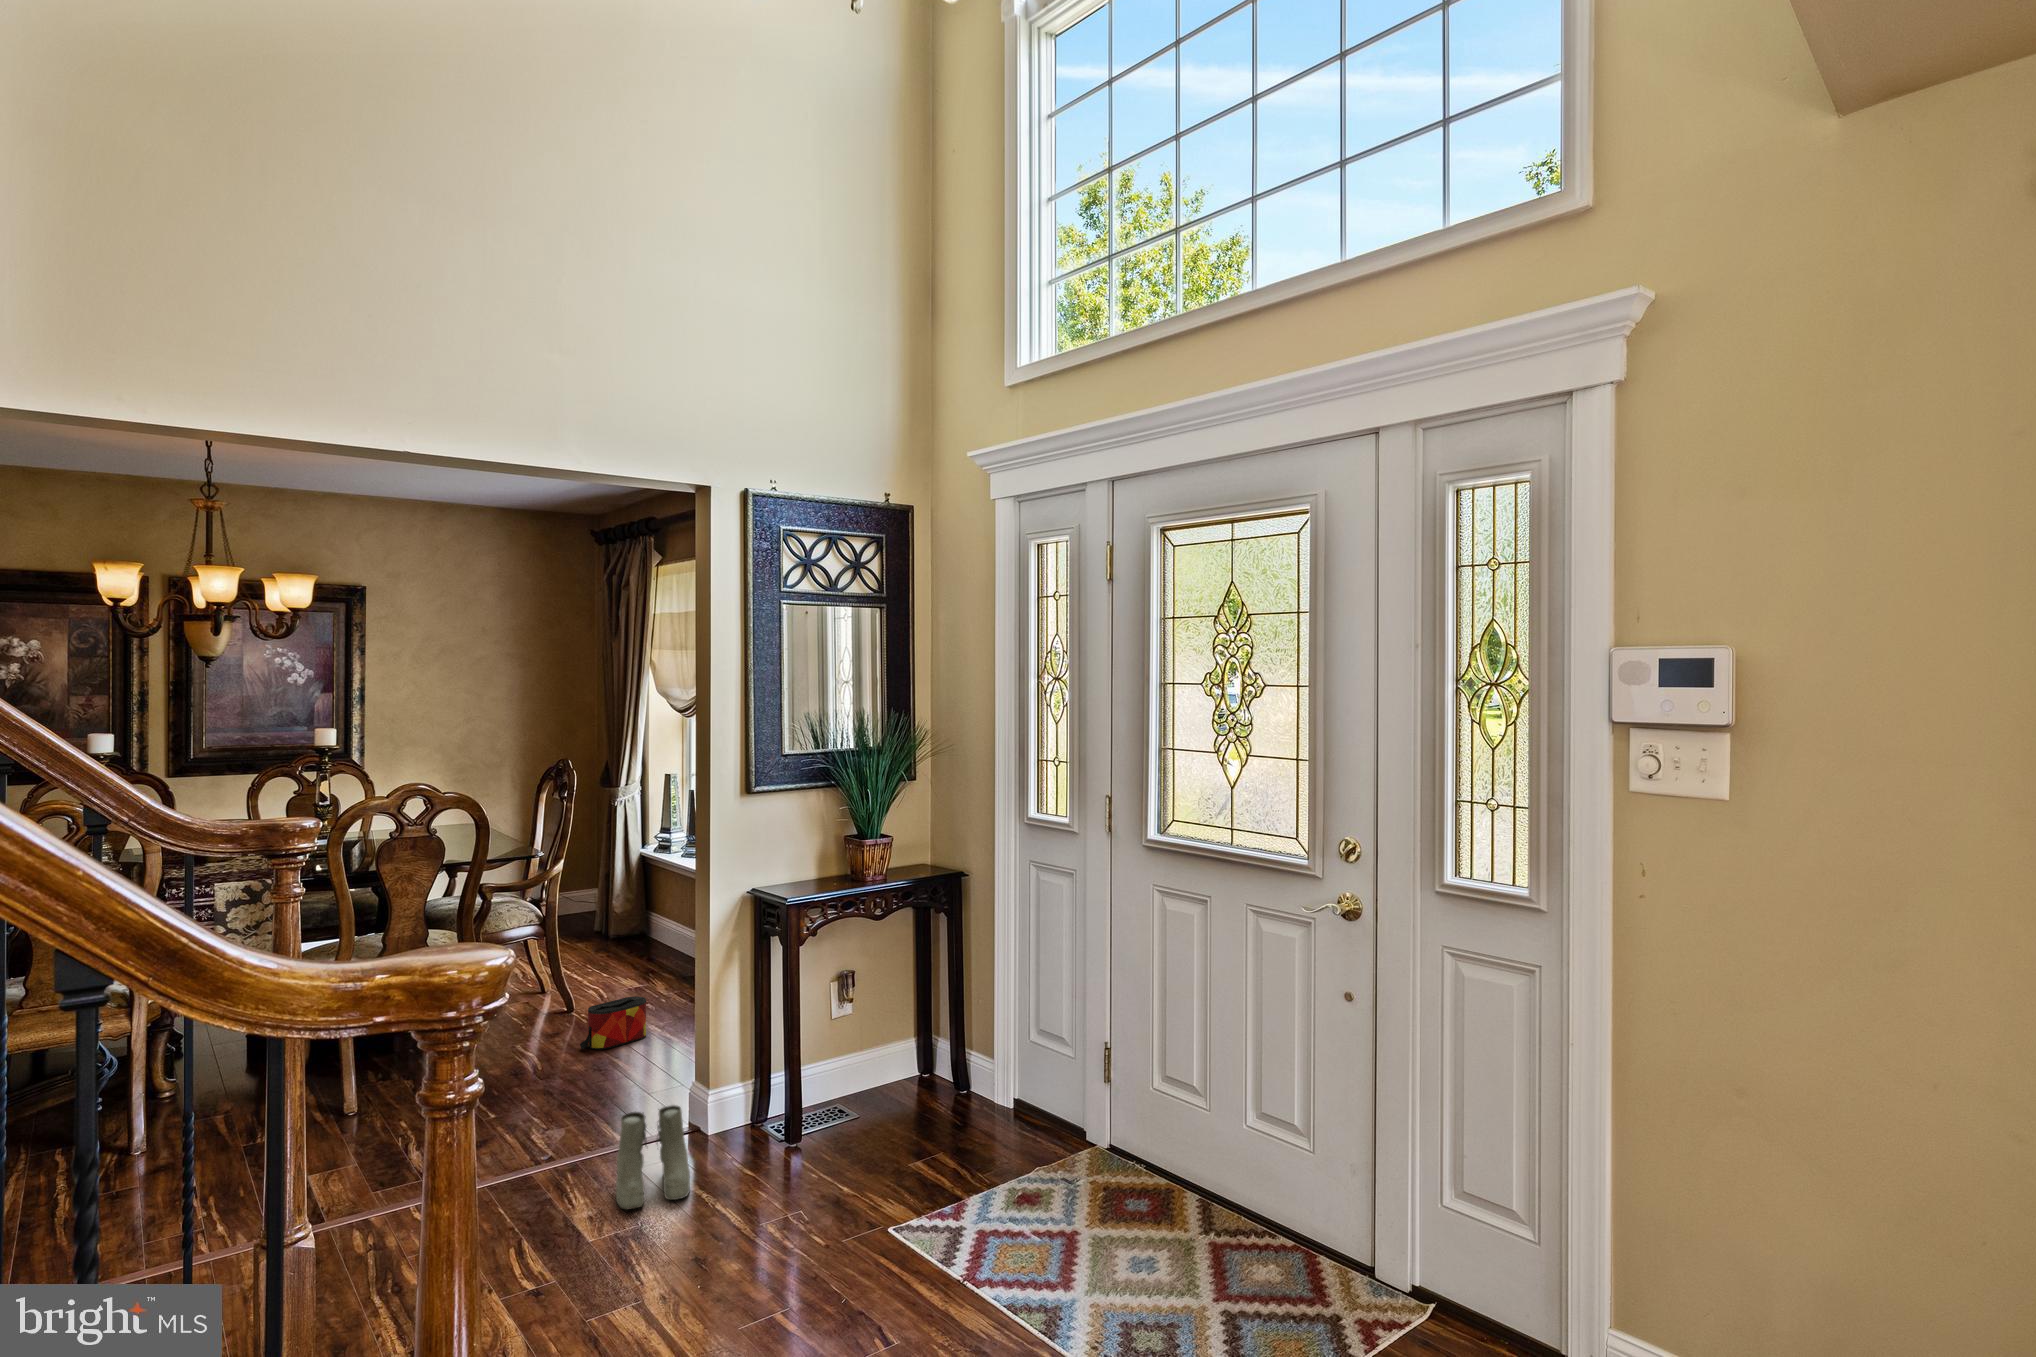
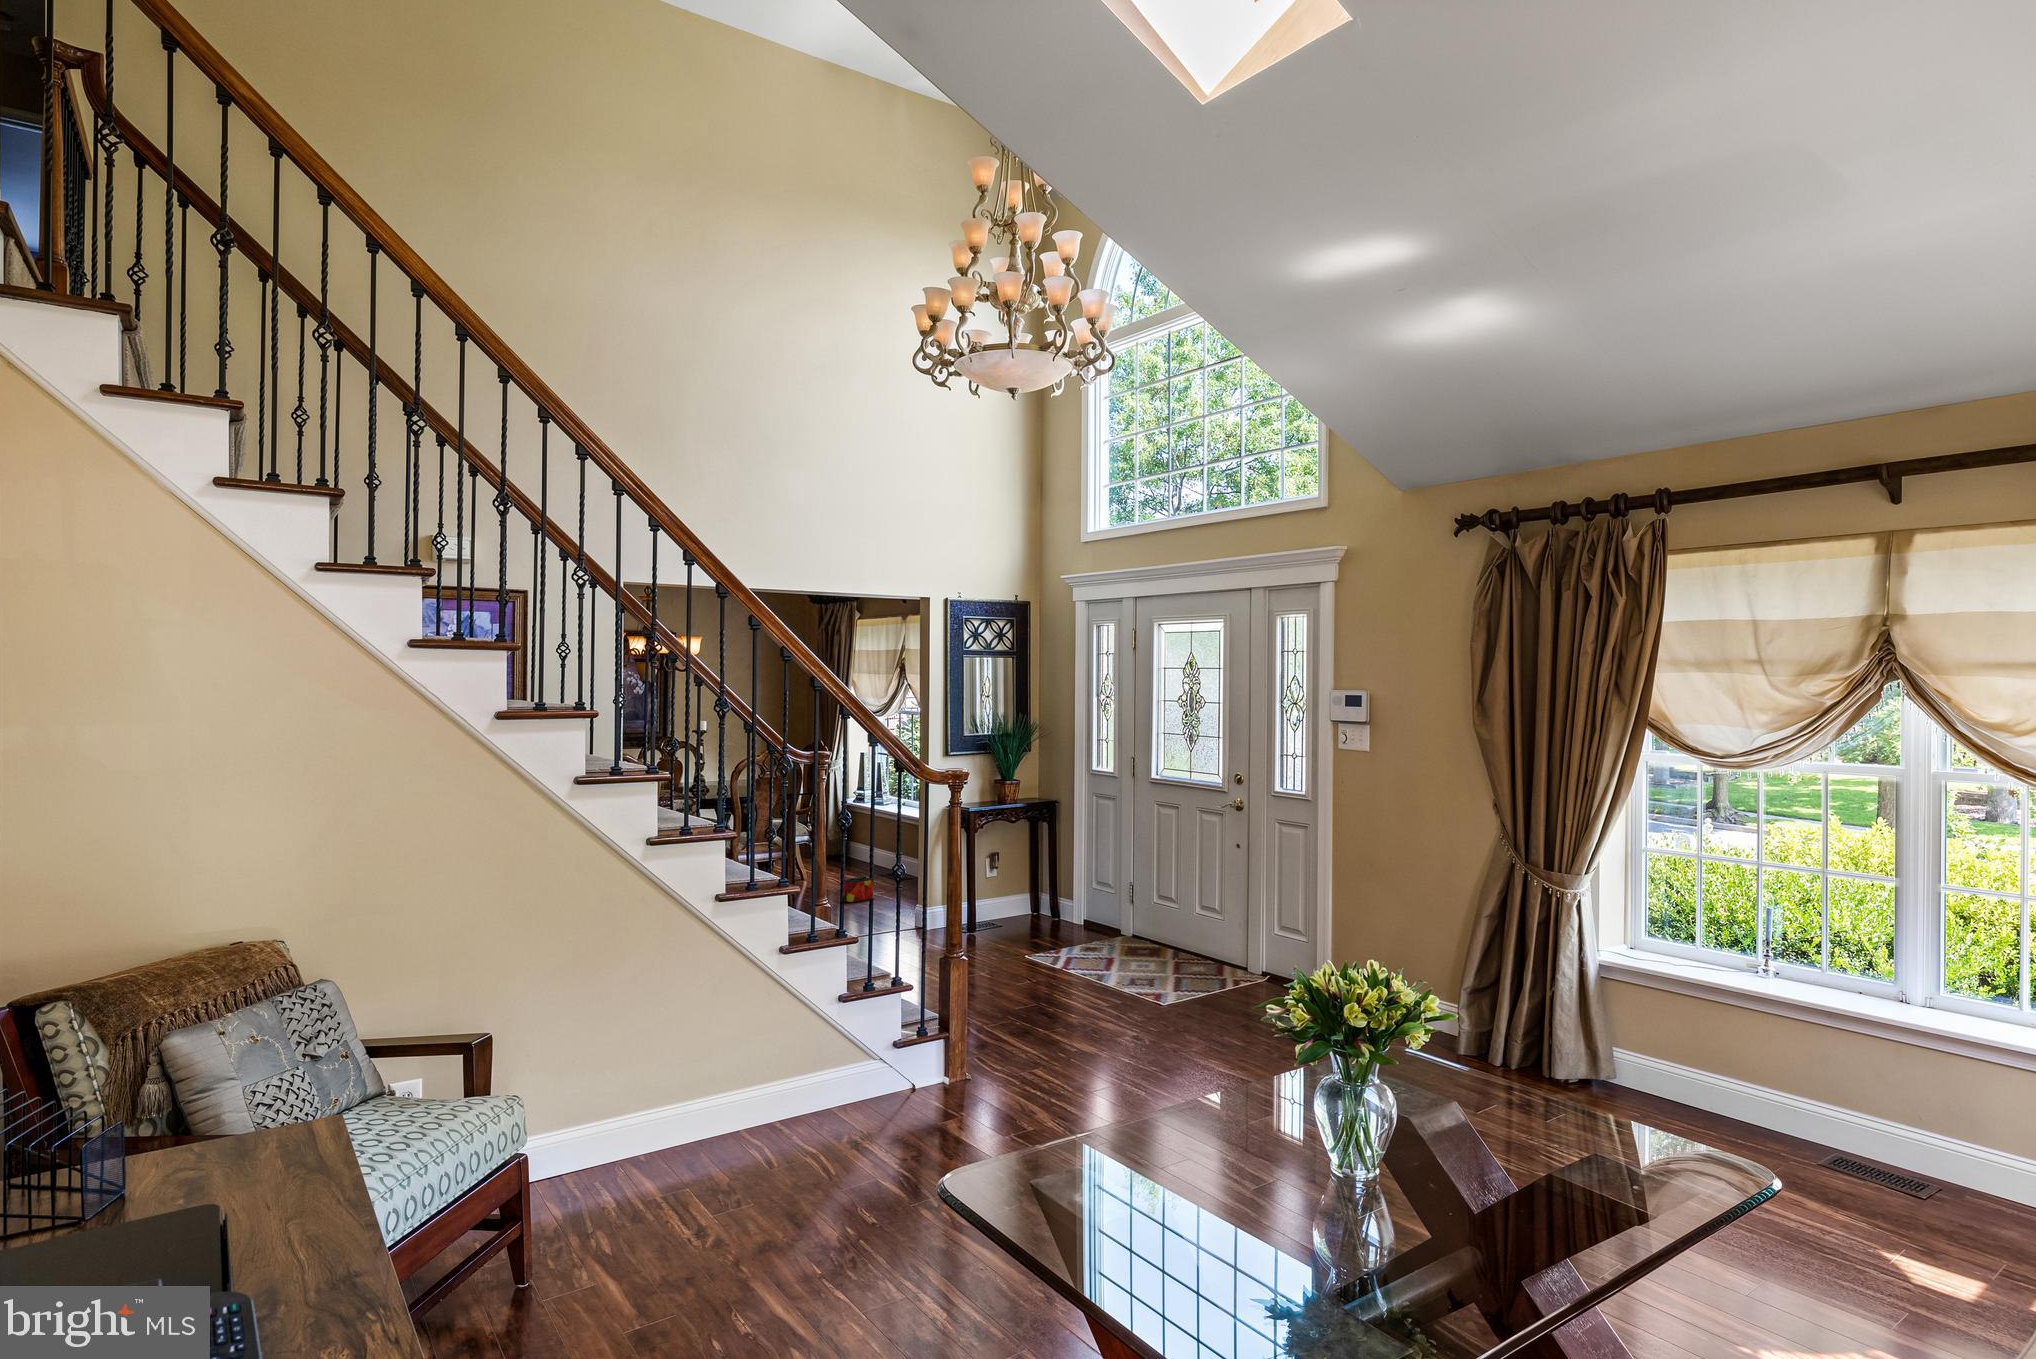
boots: present [616,1105,690,1210] -> none [891,906,927,948]

